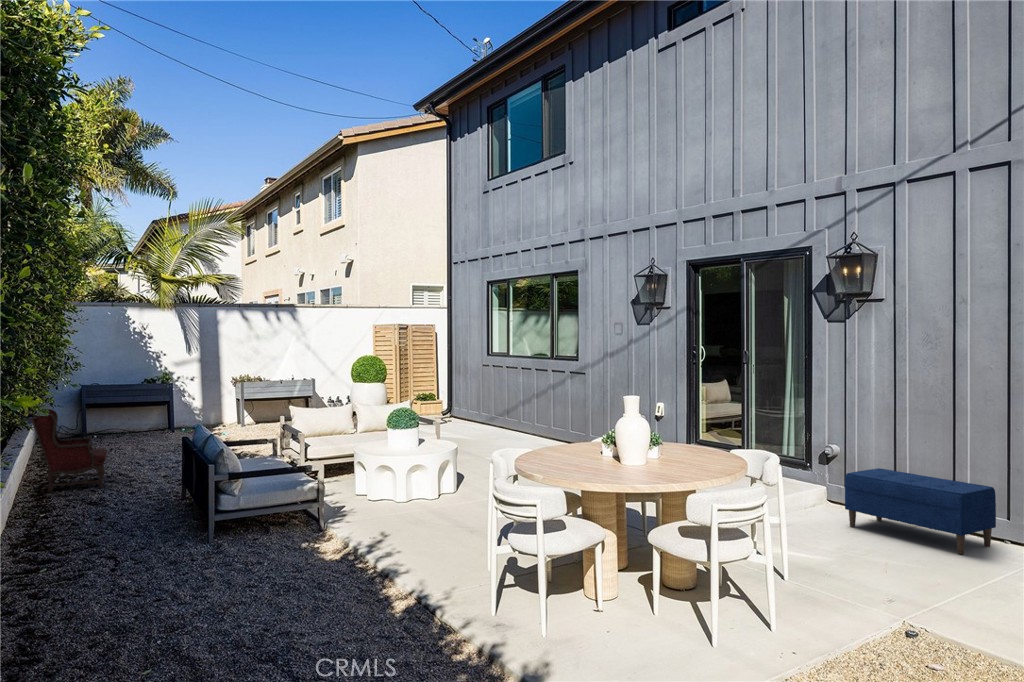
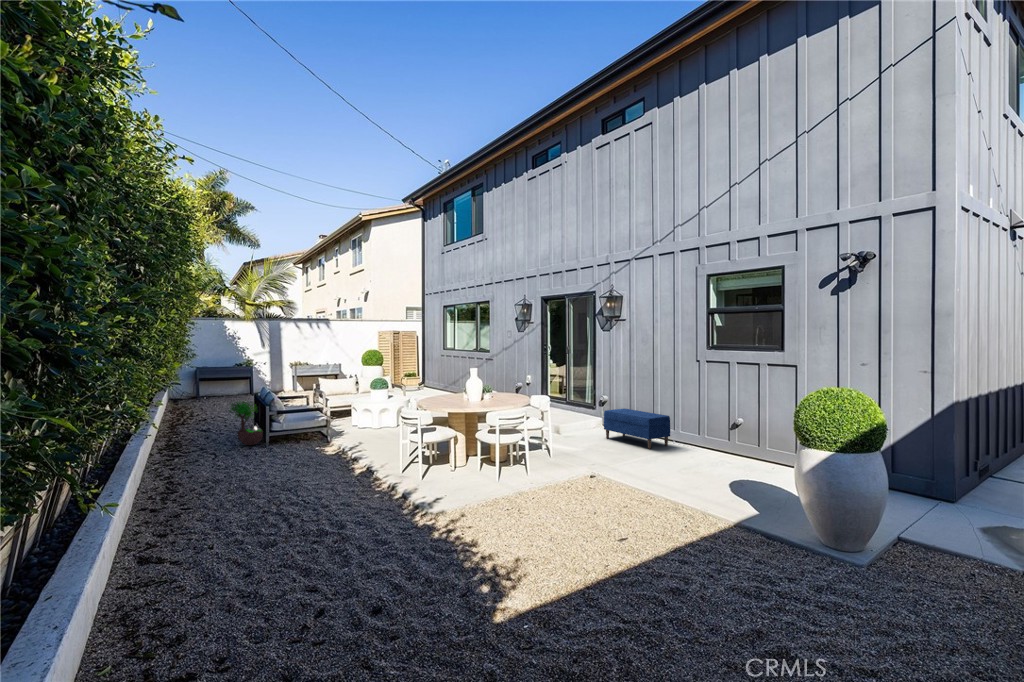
armchair: present [30,409,107,492] -> none [164,377,212,426]
potted tree: none [138,444,202,537] -> present [230,401,263,445]

